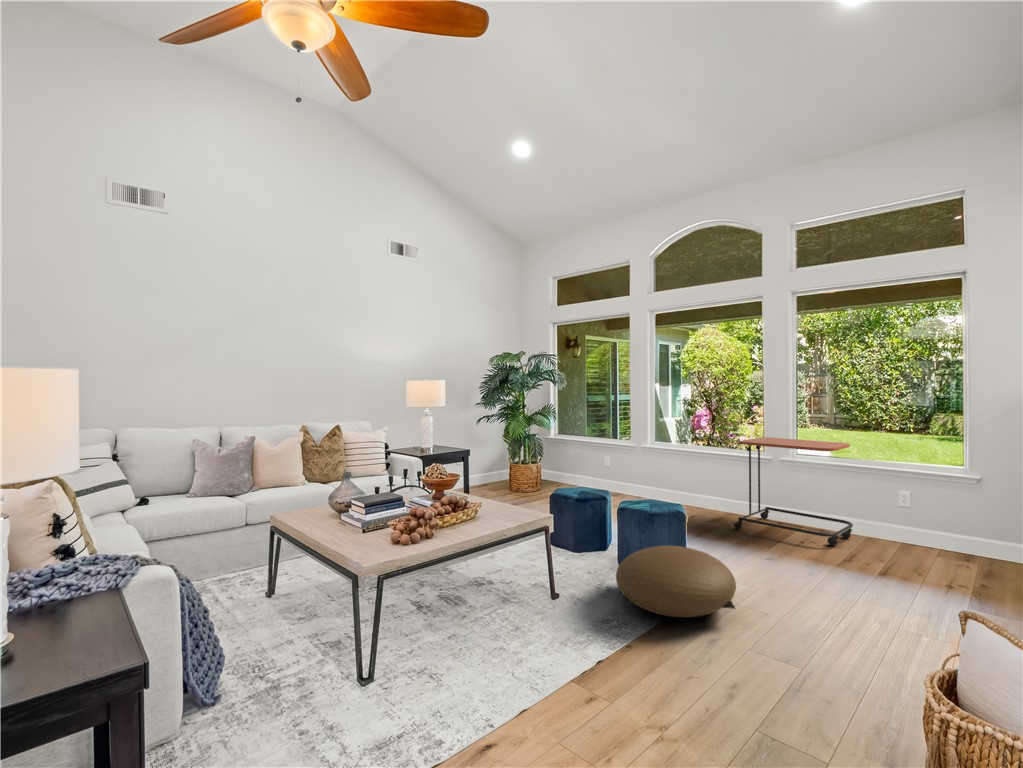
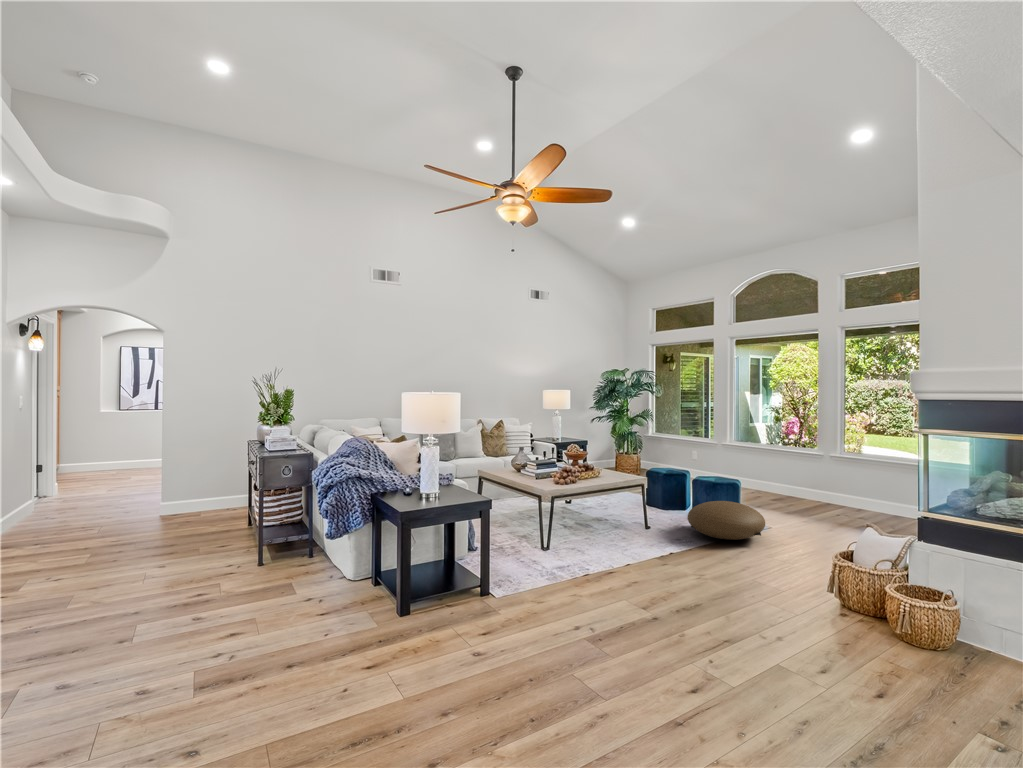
side table: present [734,437,853,546] -> none [787,438,881,517]

